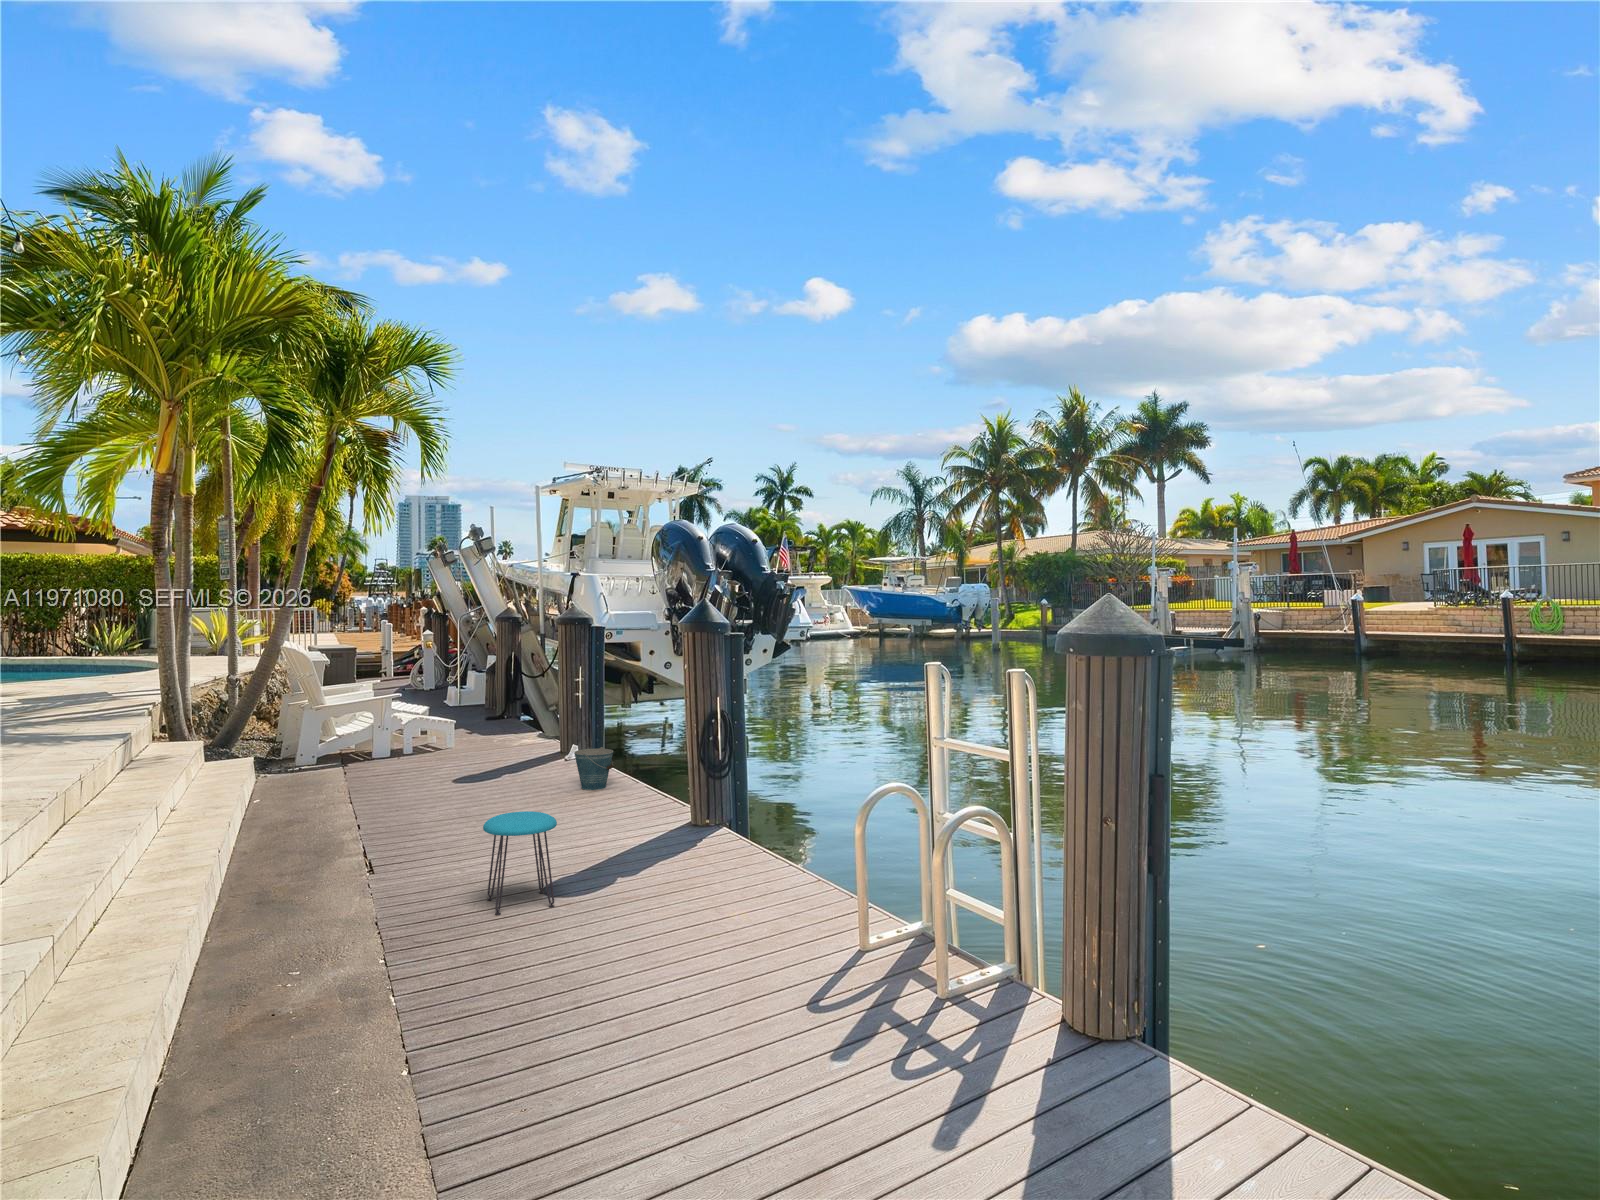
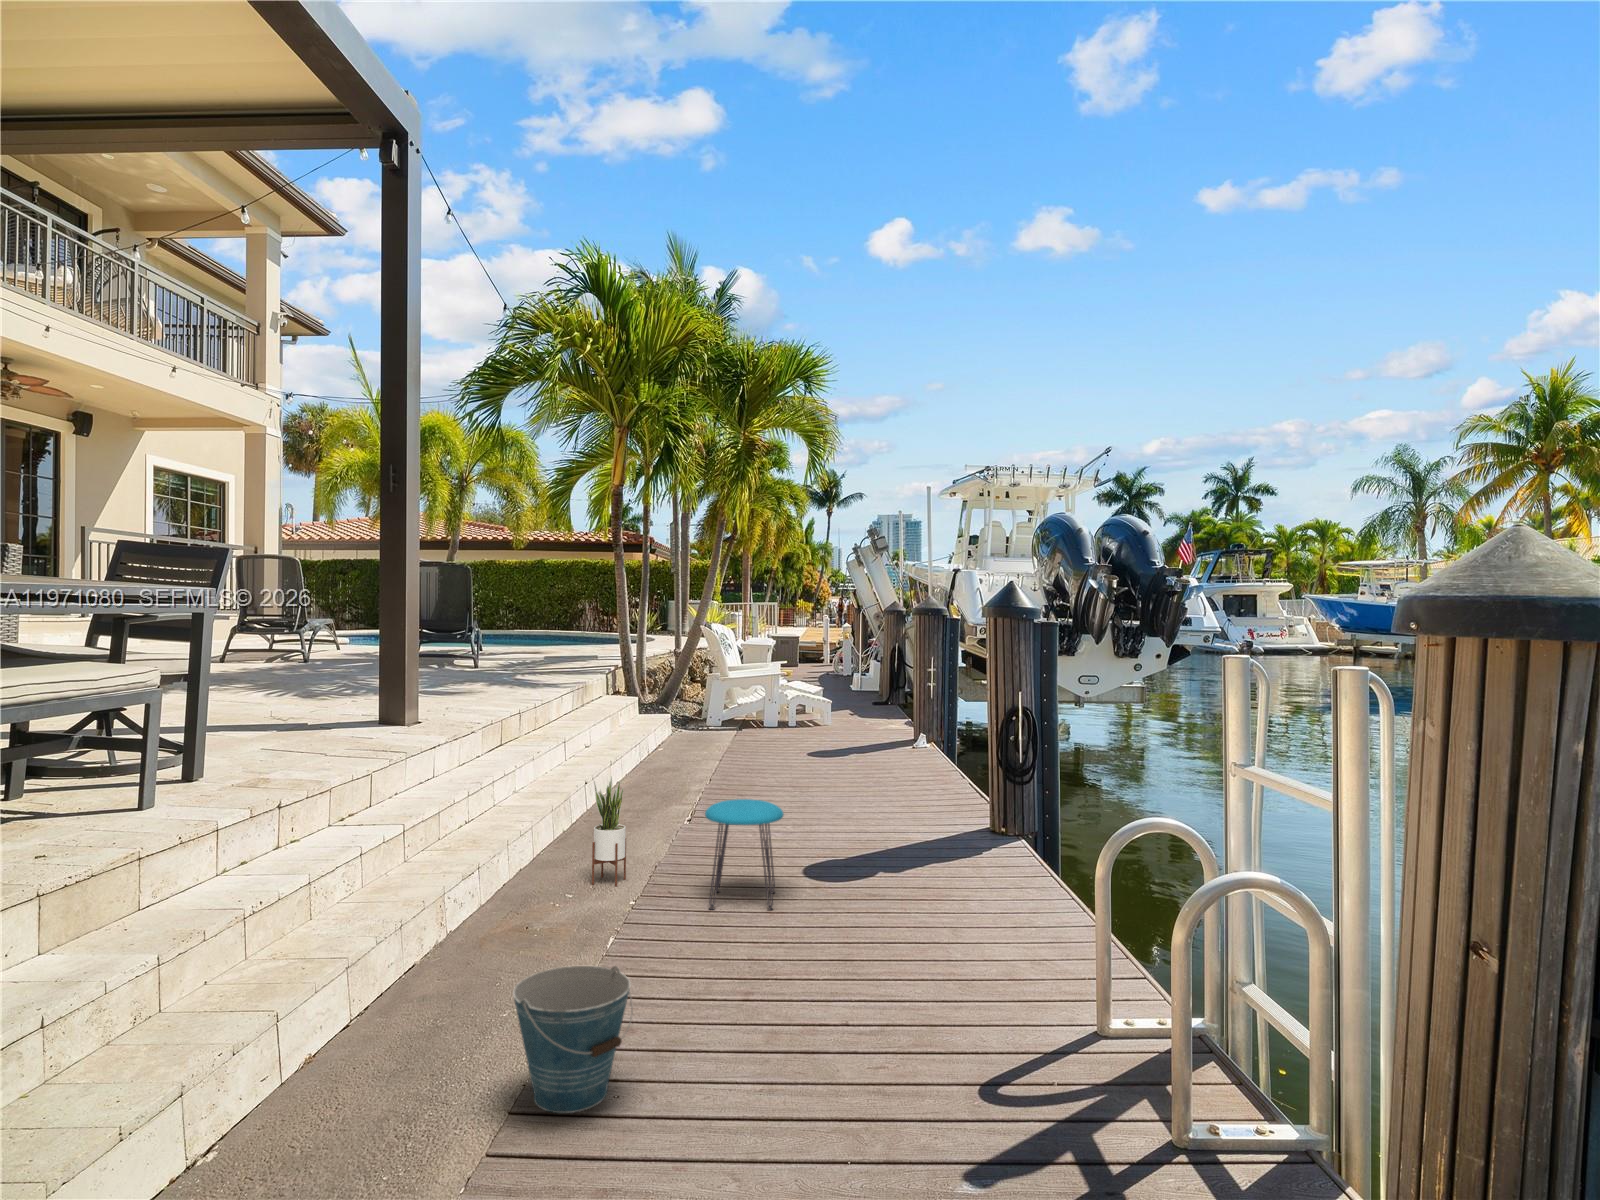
bucket: present [574,747,613,790] -> present [513,966,633,1113]
potted plant: none [358,805,390,912] -> present [592,777,626,886]

